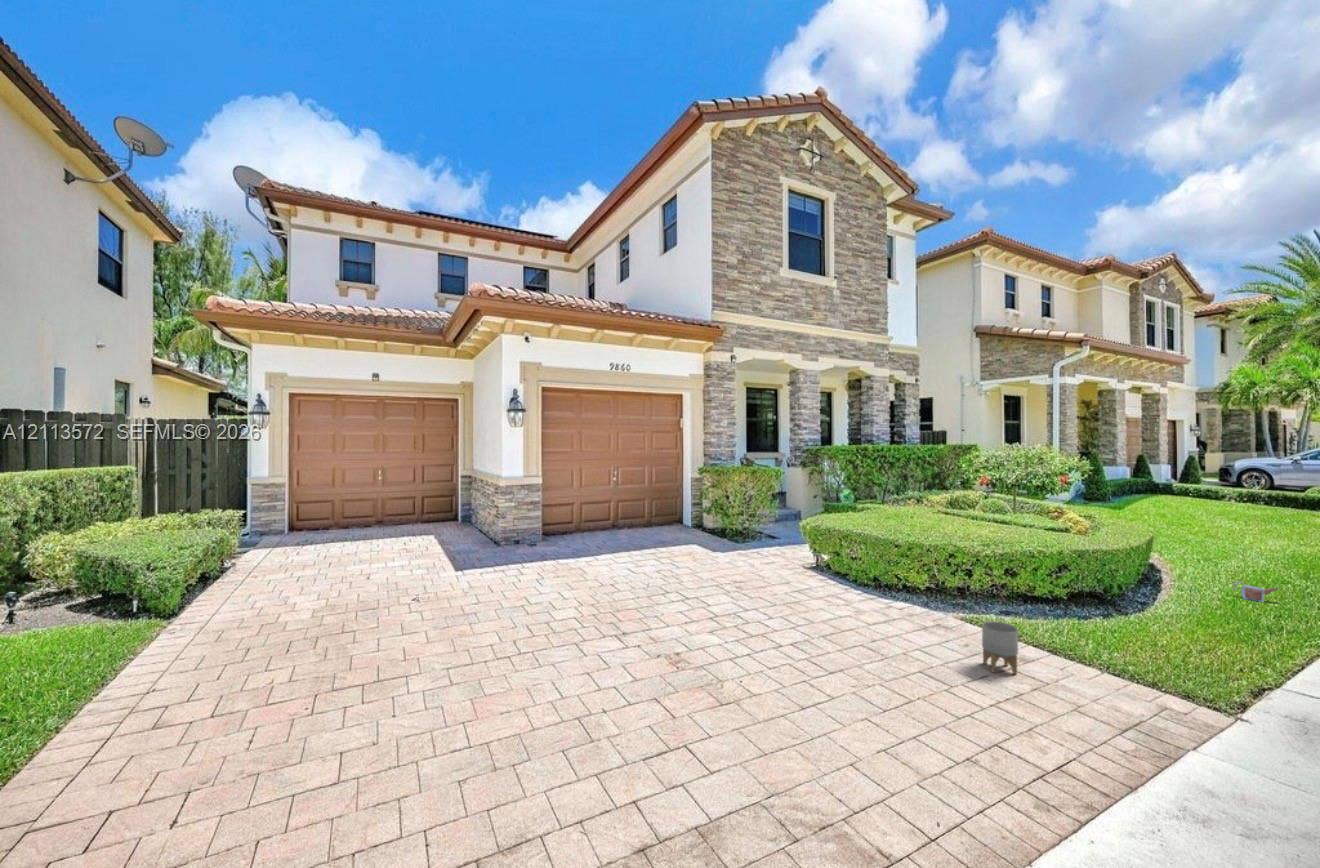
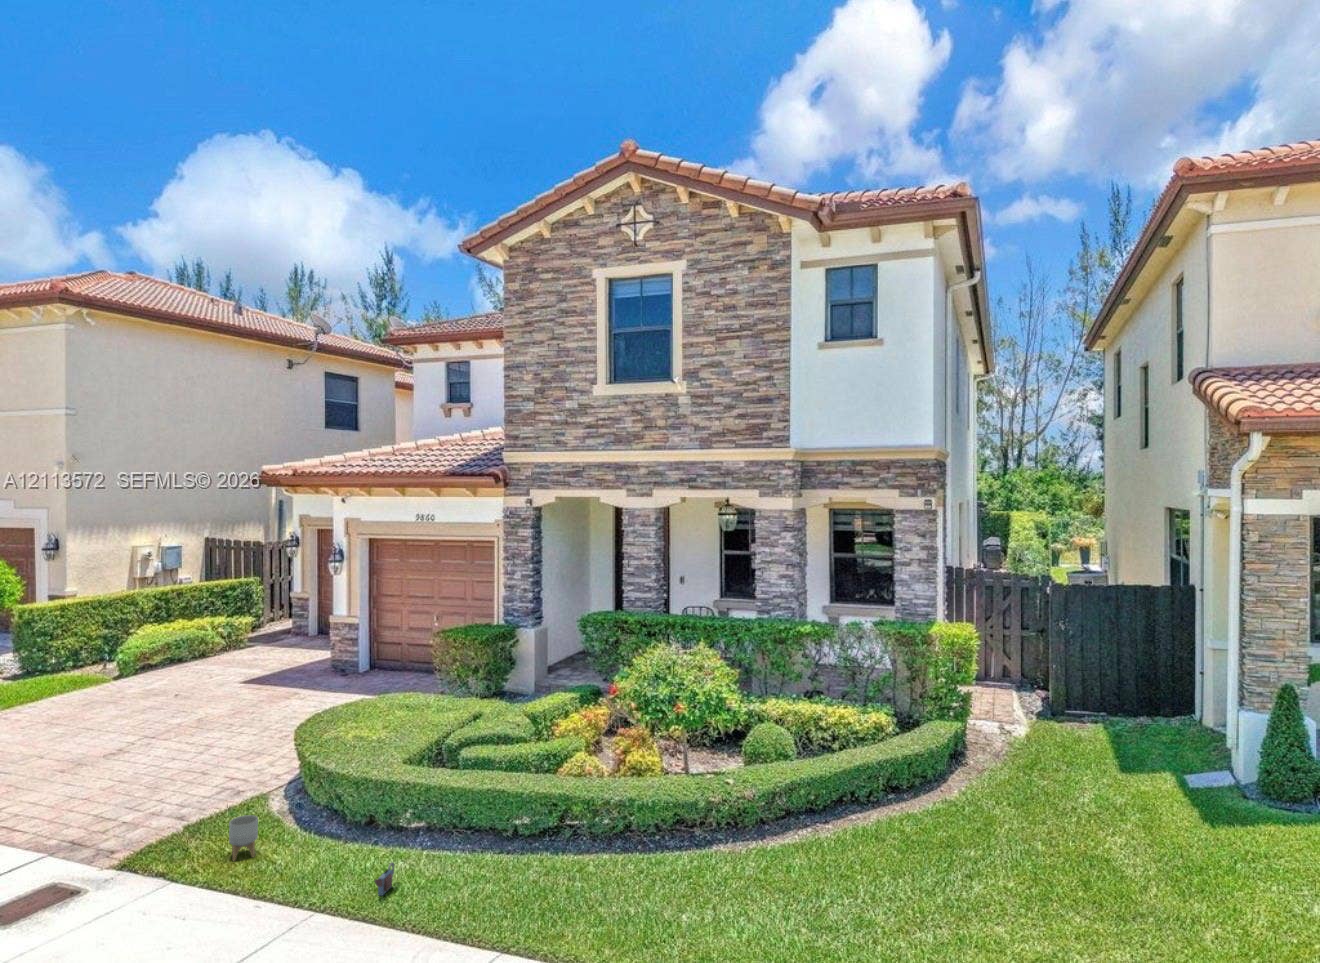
planter: present [982,621,1018,674] -> present [229,815,258,861]

